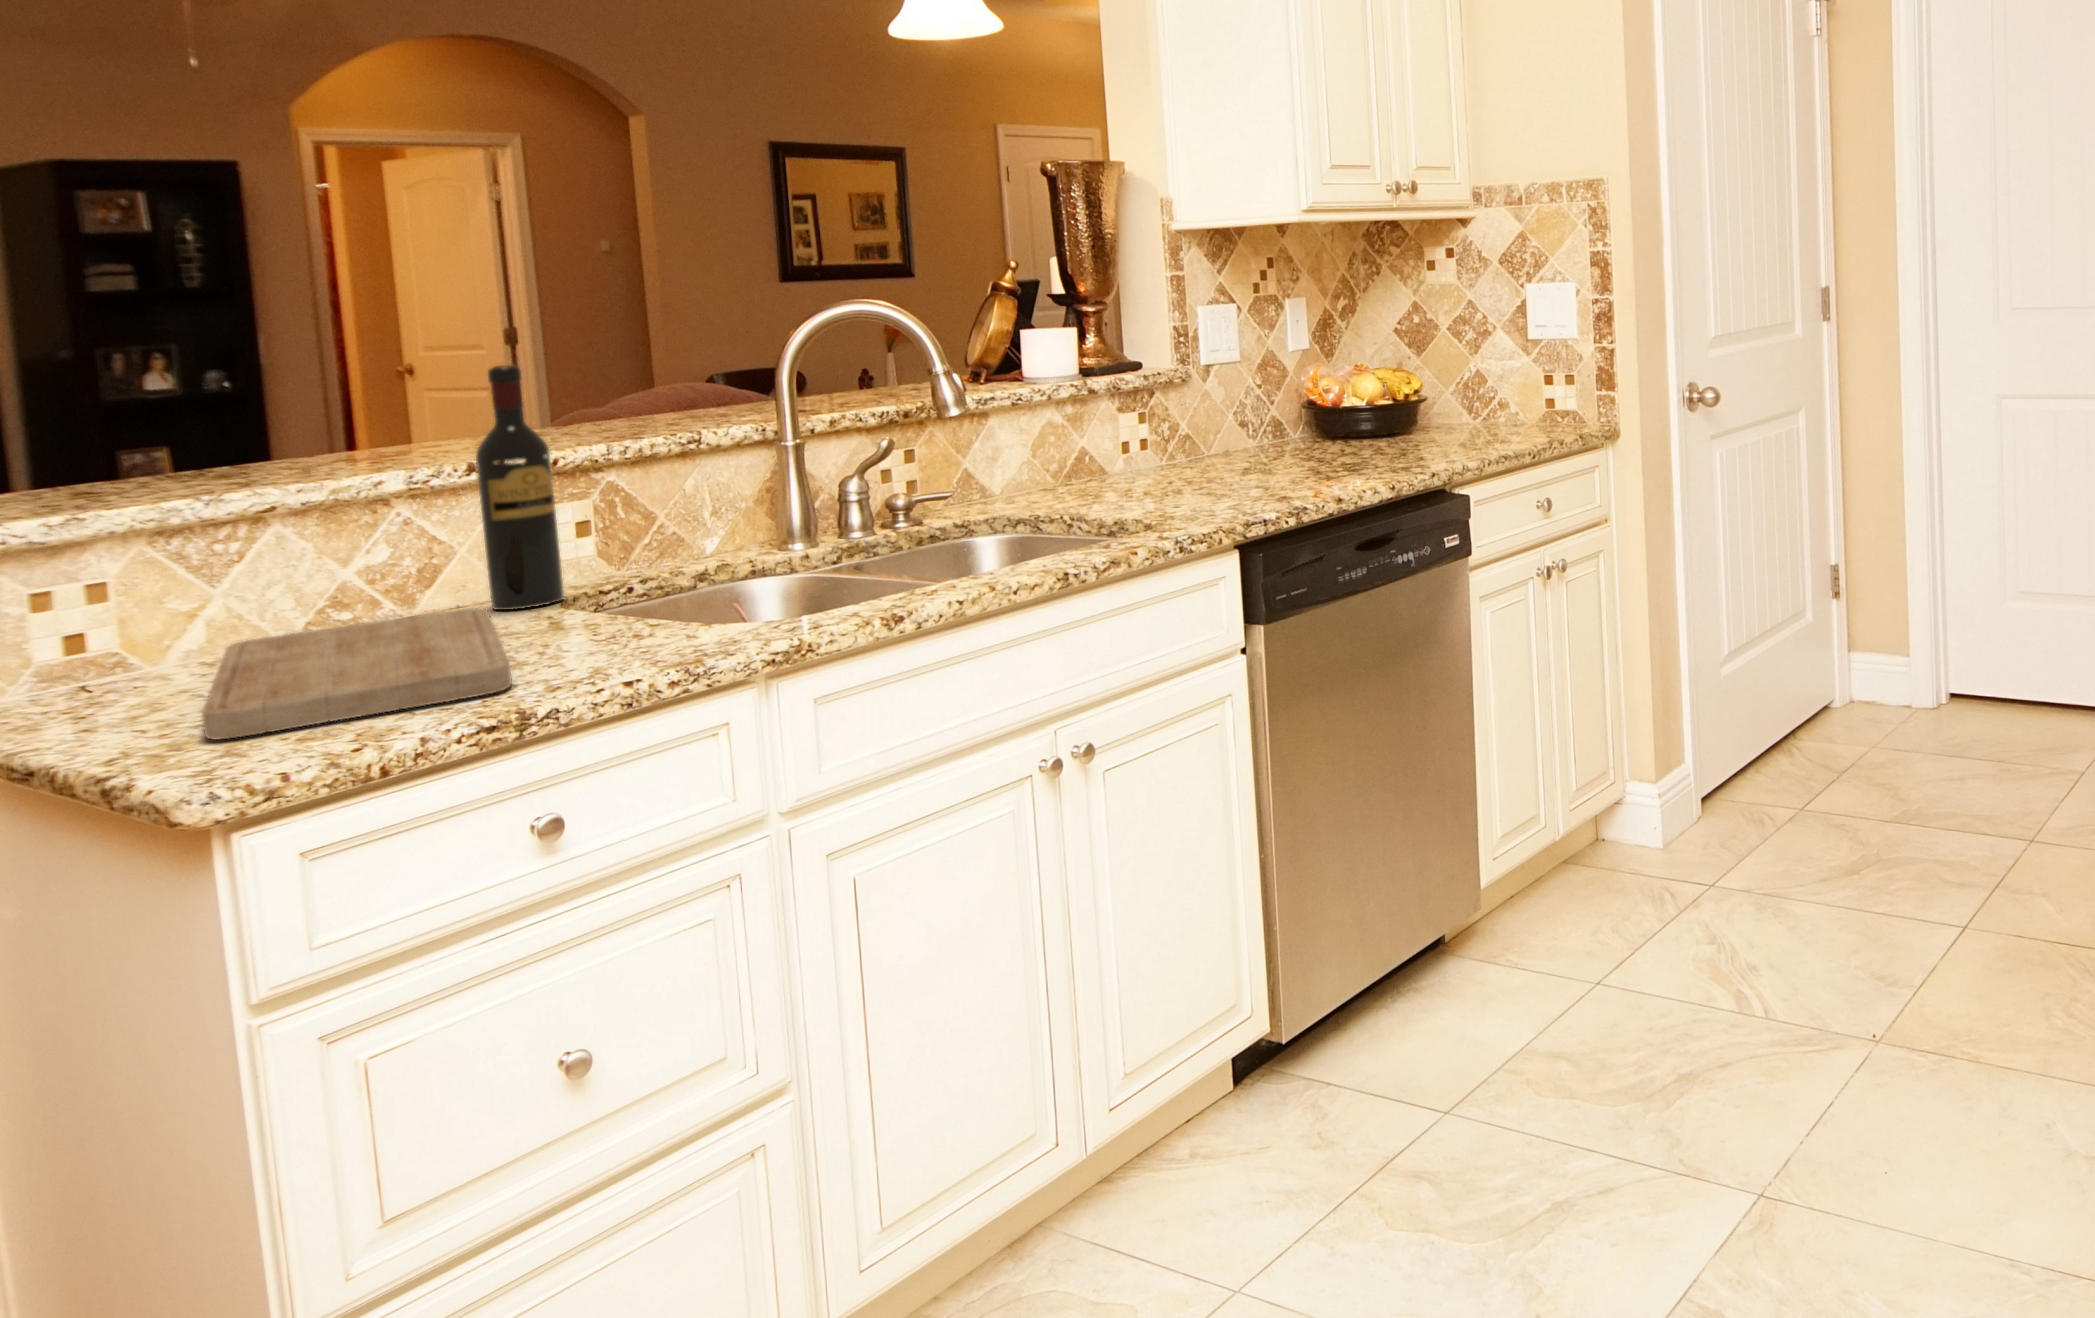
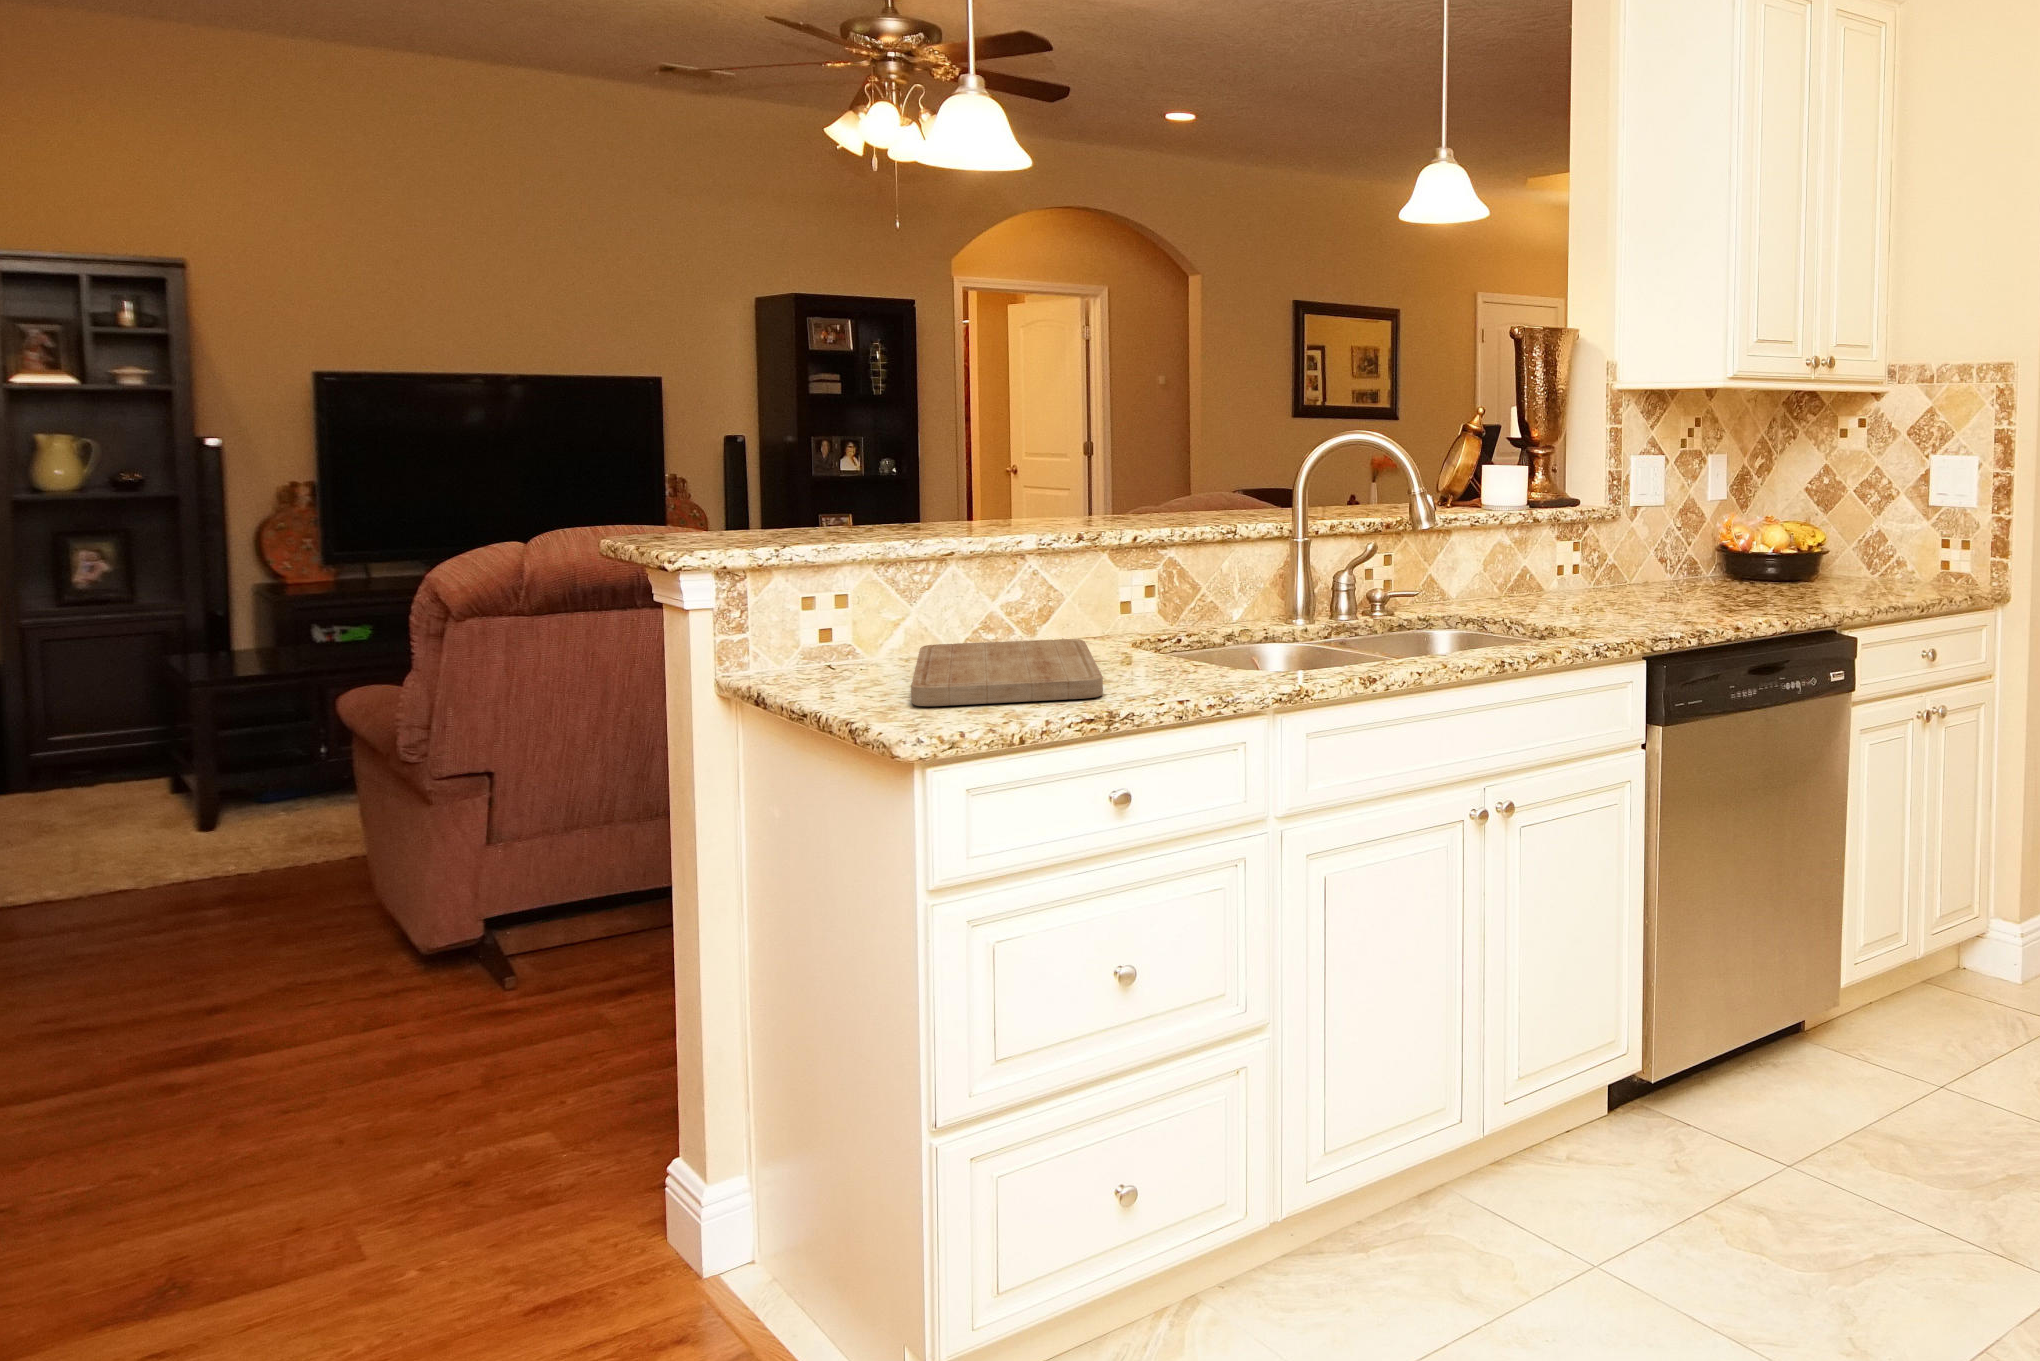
wine bottle: present [476,364,564,610] -> none [1083,461,1134,645]

